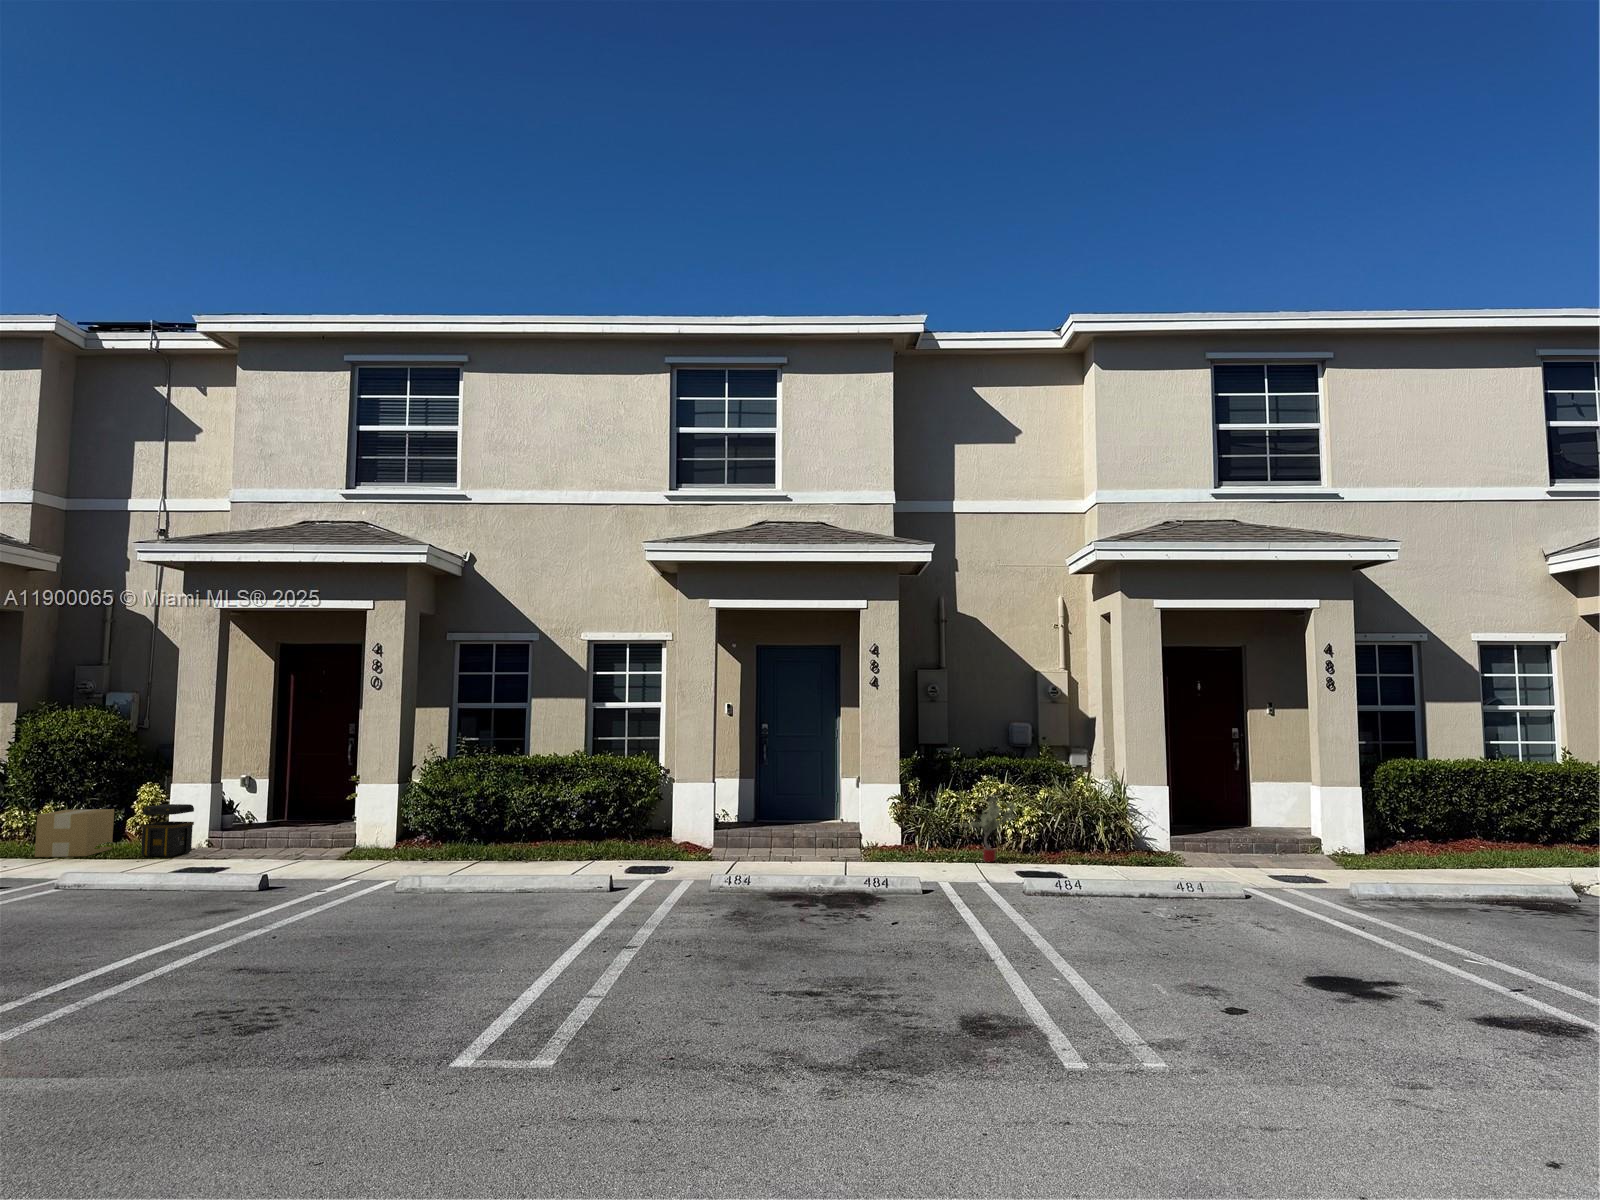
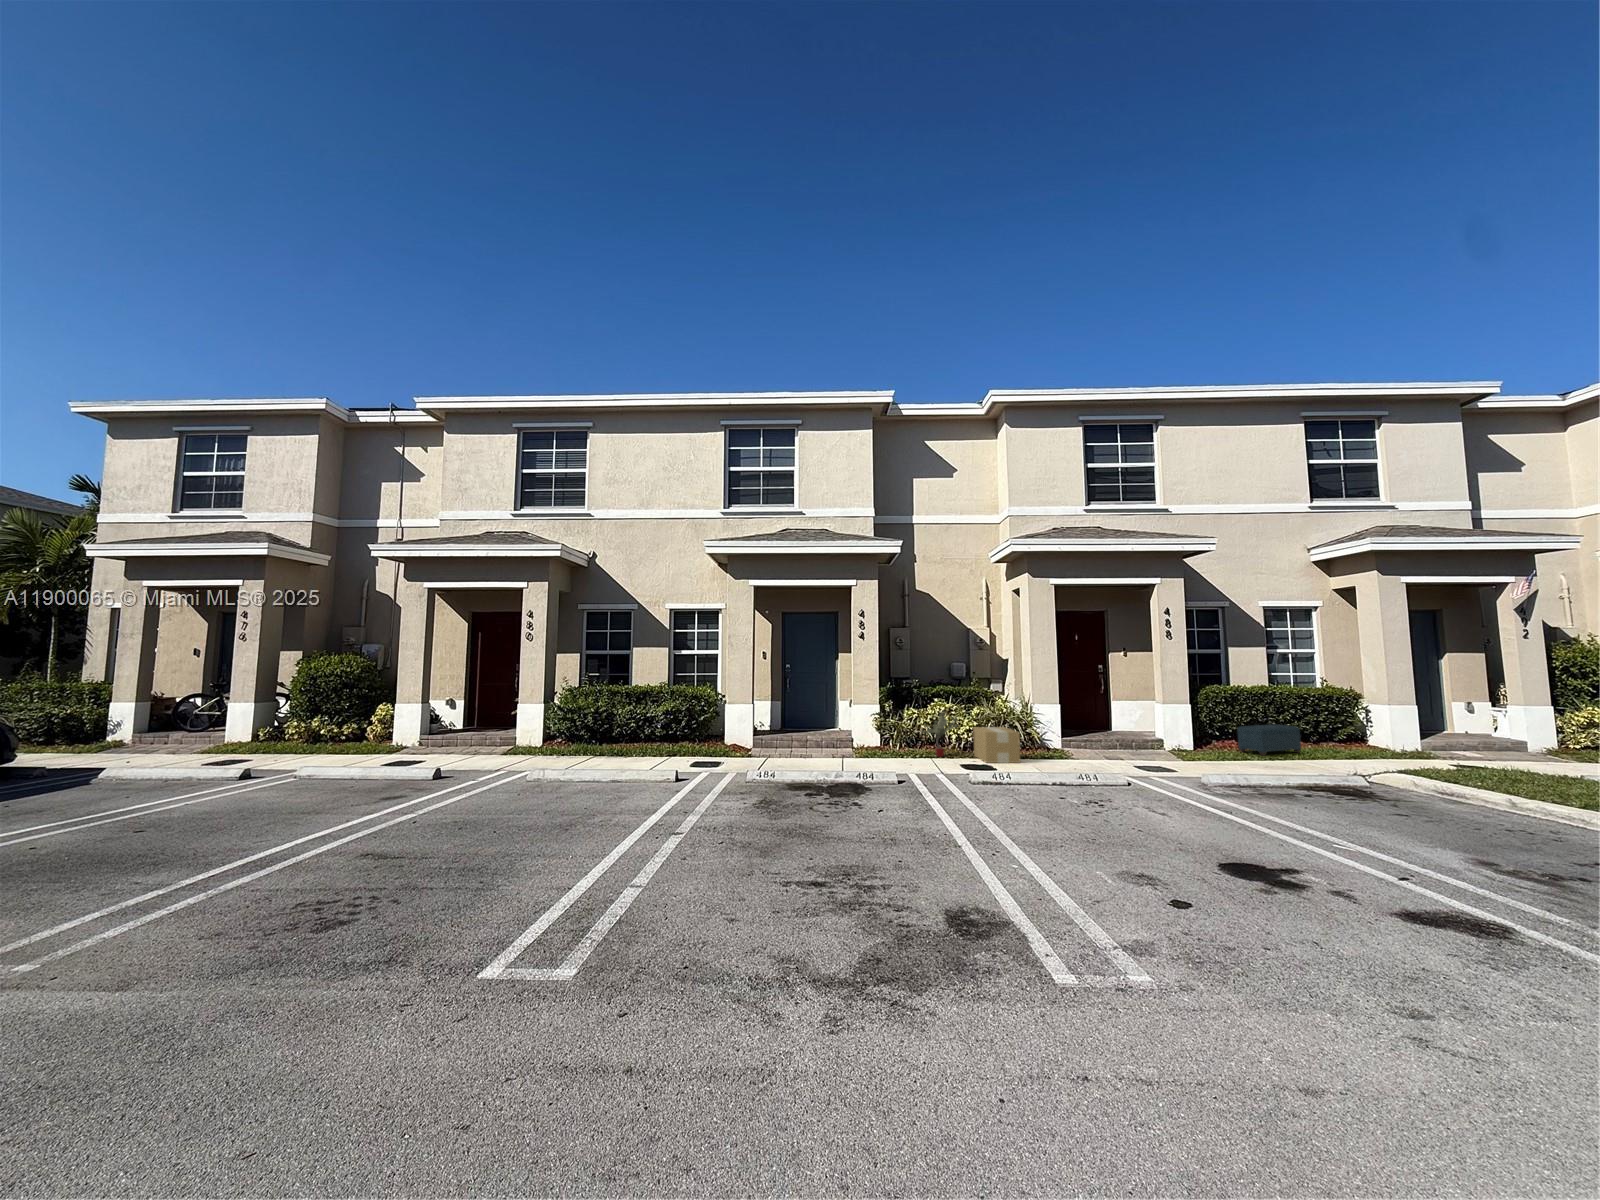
toolbox: present [141,804,194,857] -> none [371,717,408,753]
cardboard box: present [35,809,114,857] -> present [973,727,1020,763]
bench: none [1428,817,1519,861] -> present [1238,725,1301,756]

